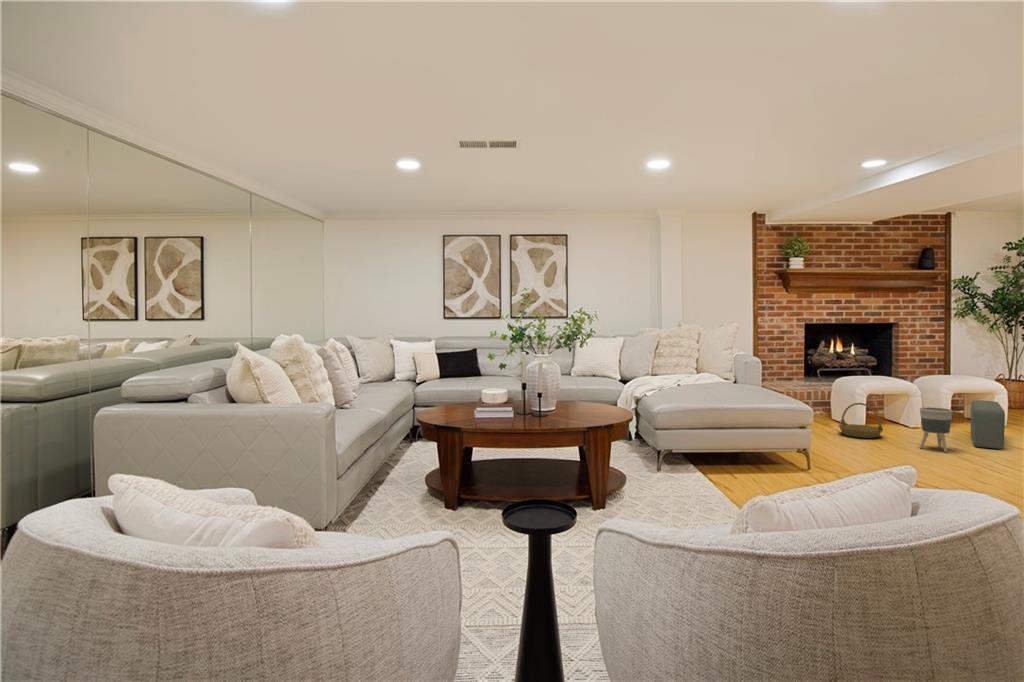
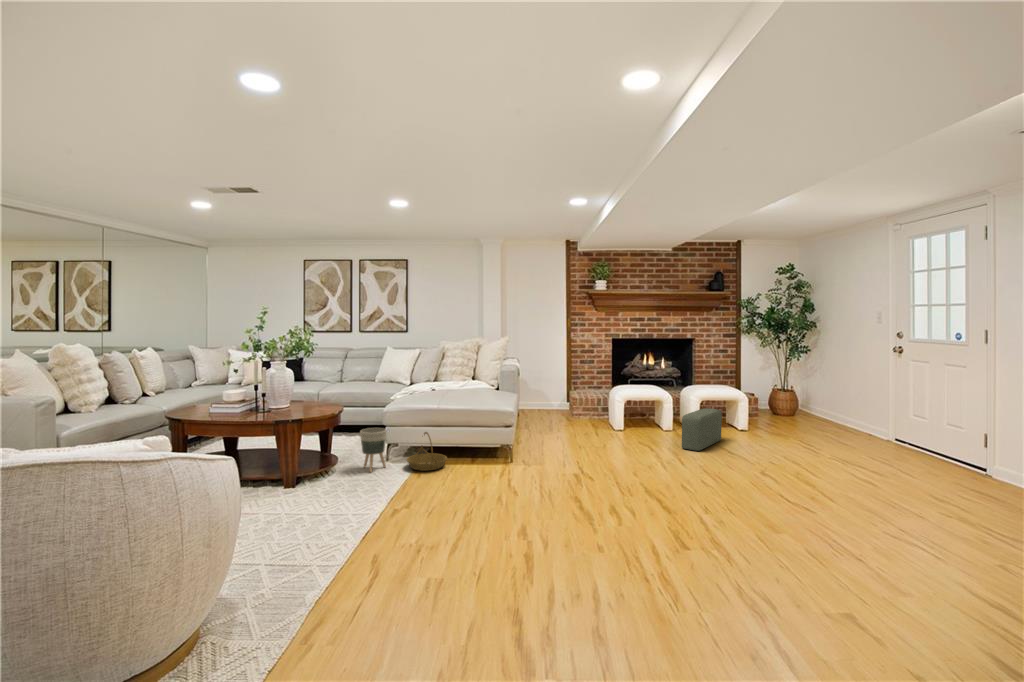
basket: present [839,403,883,438] -> present [407,432,447,471]
planter: present [920,407,953,452] -> present [360,428,386,472]

